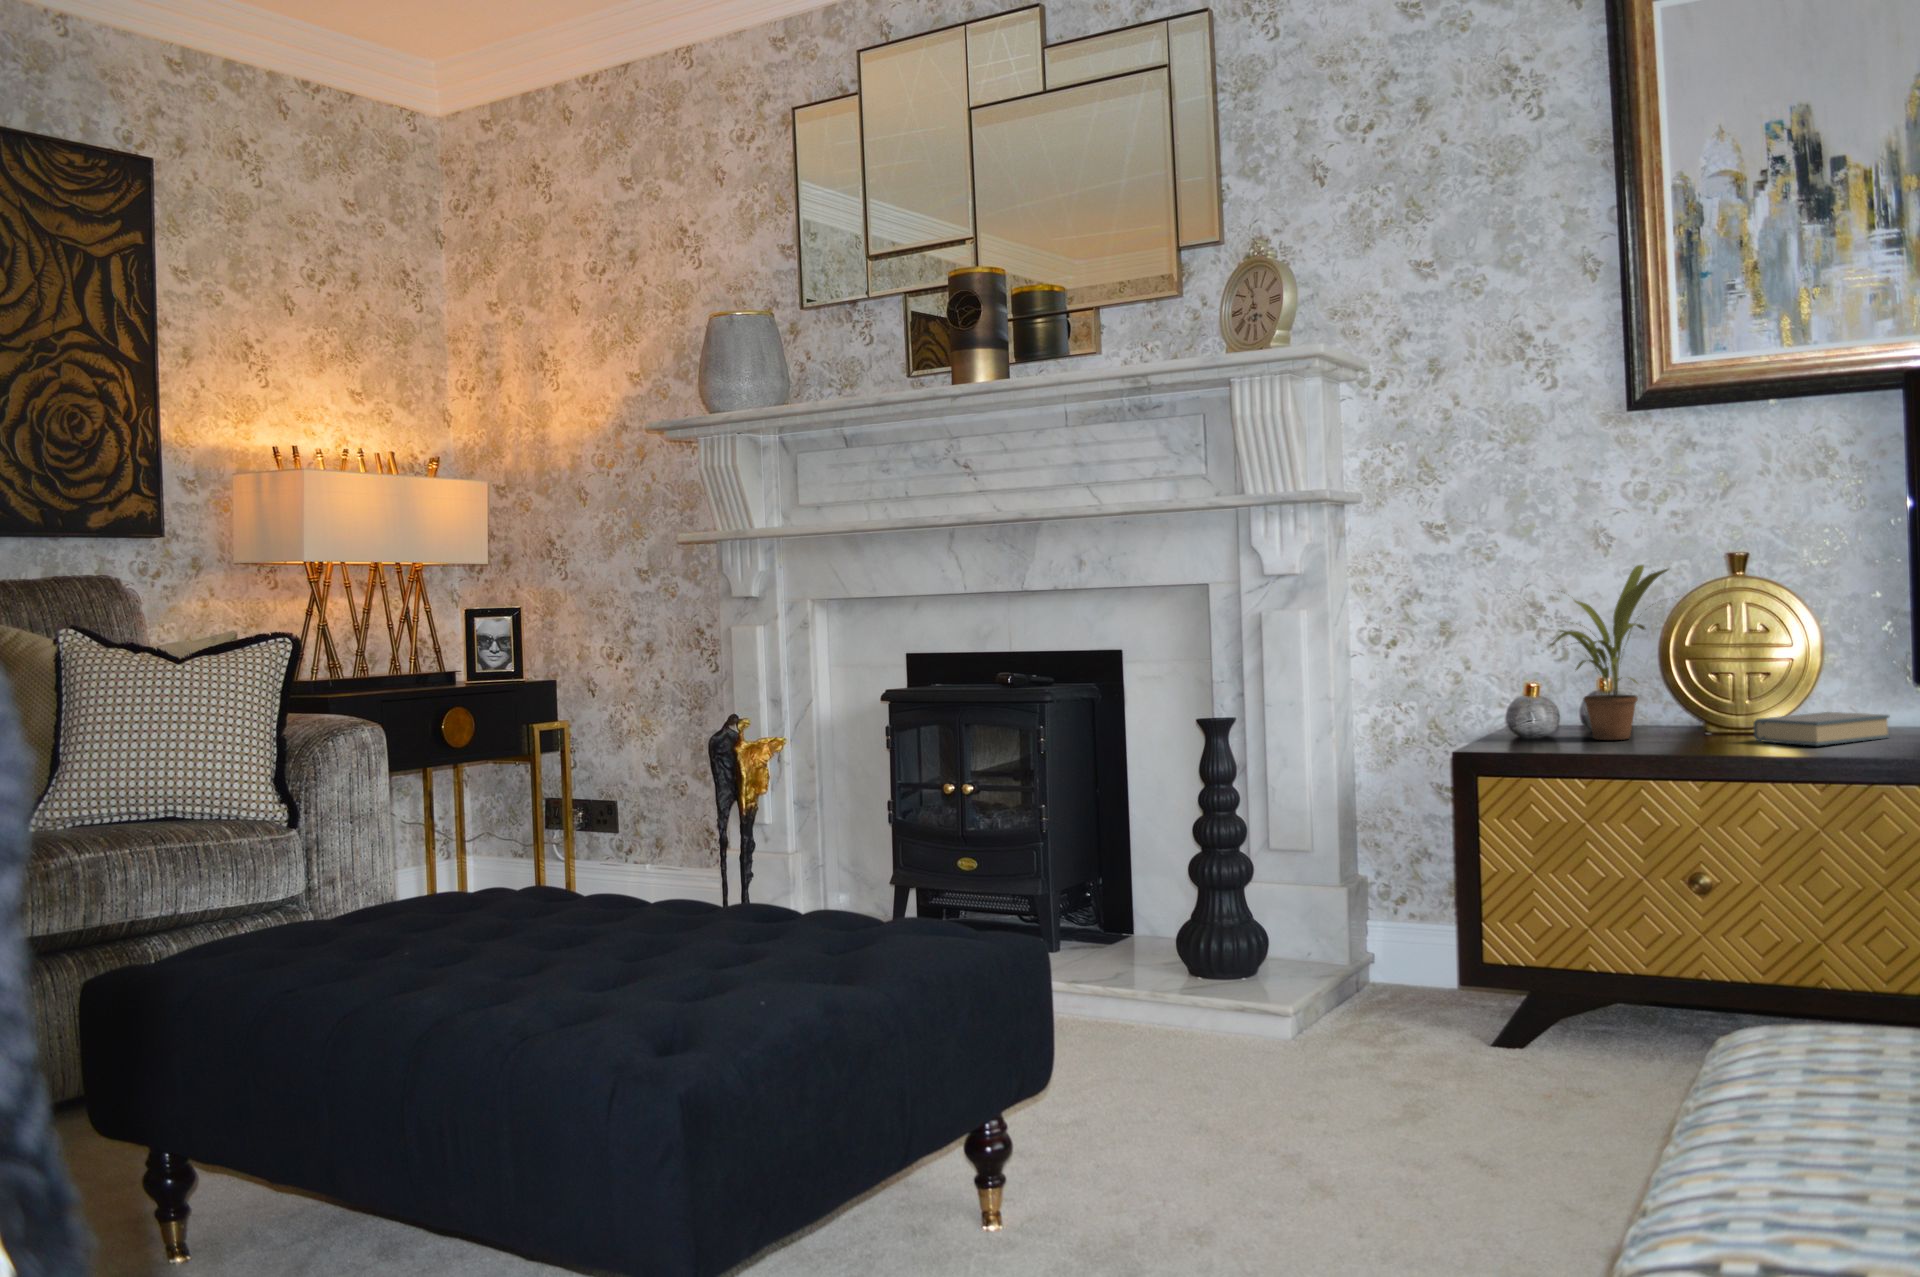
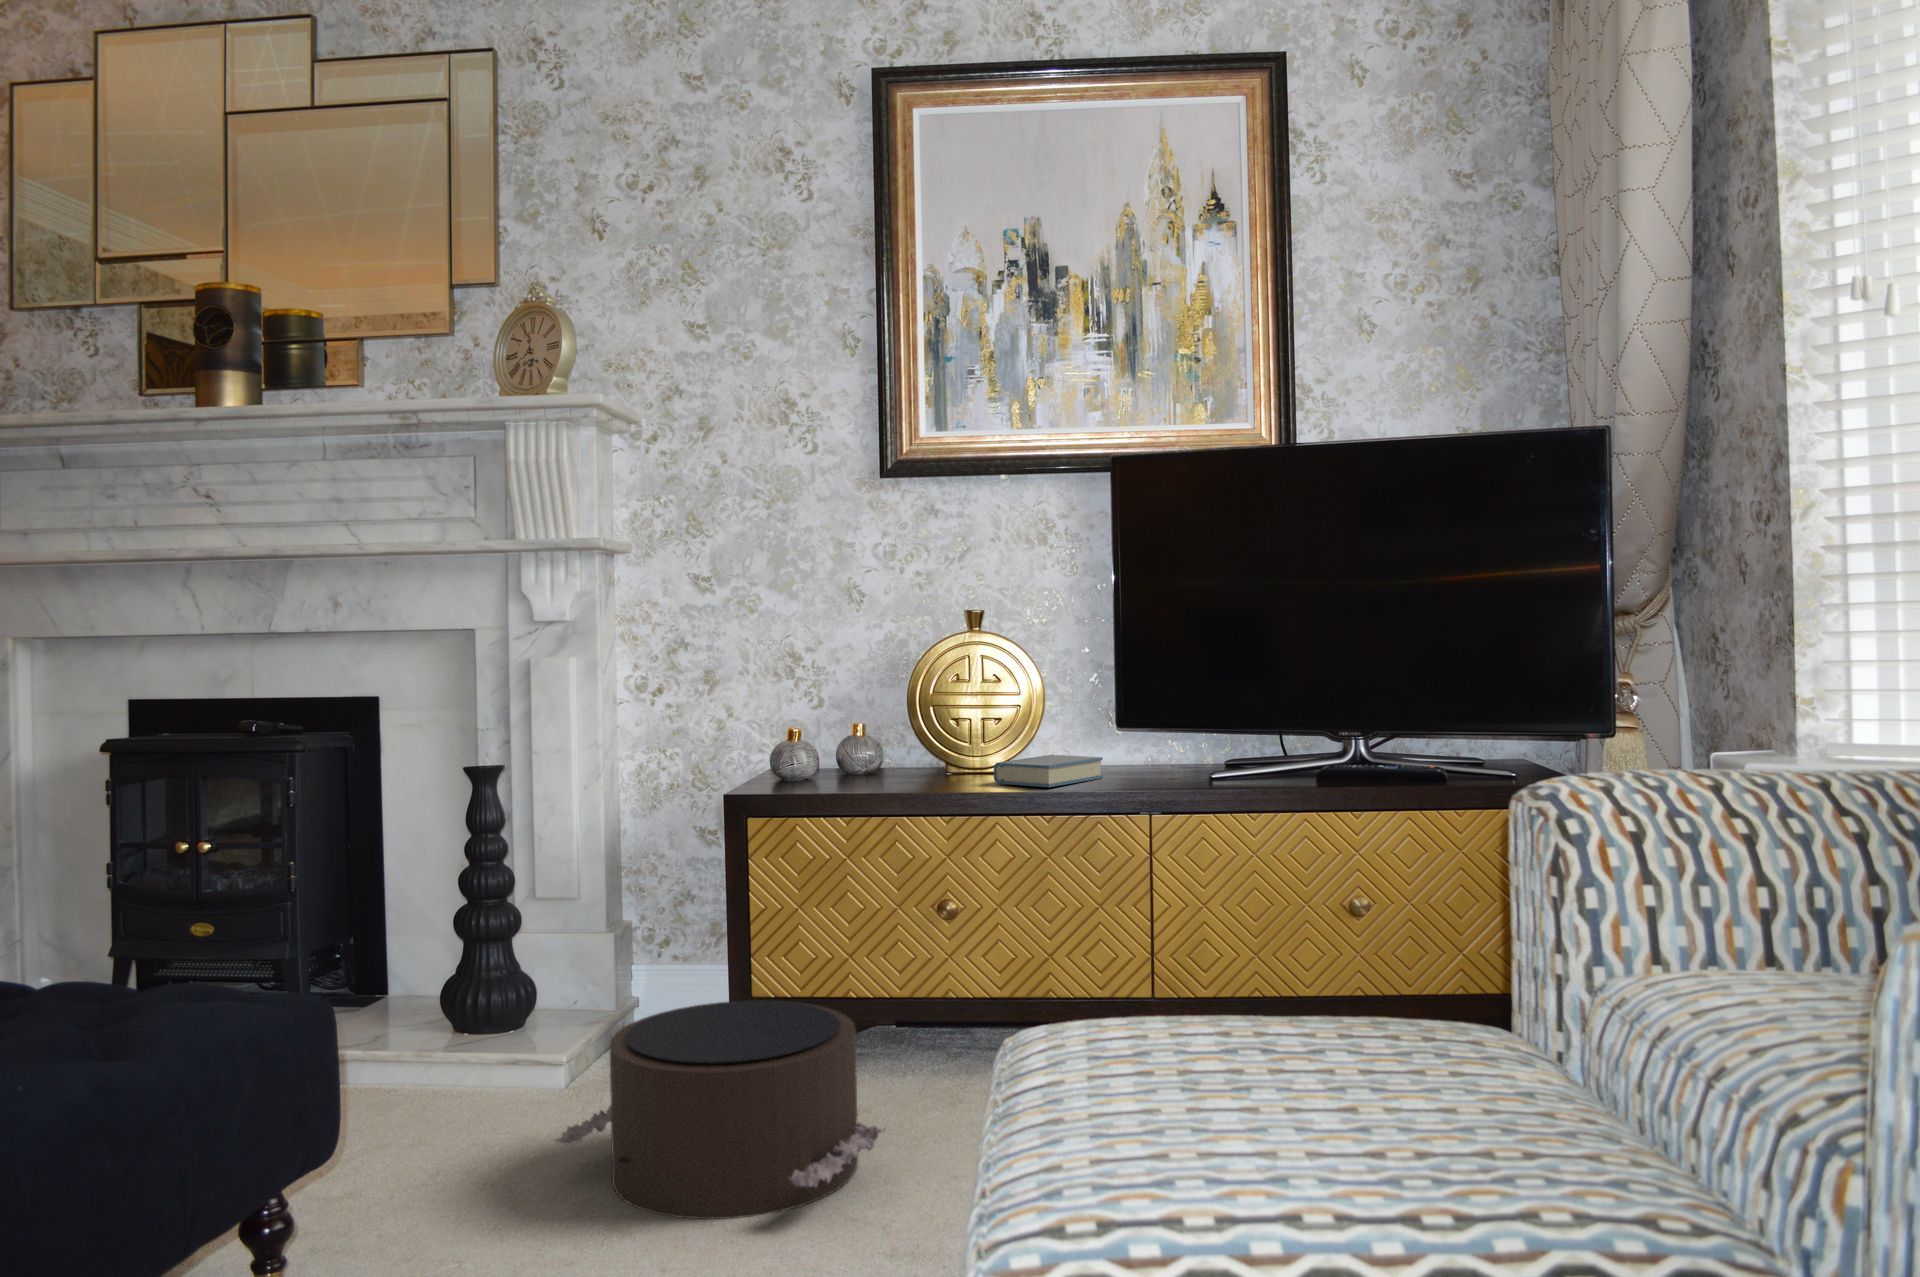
potted plant: present [1550,565,1669,740] -> none [813,619,930,784]
pouf: none [1298,946,1620,1134] -> present [556,1000,886,1219]

